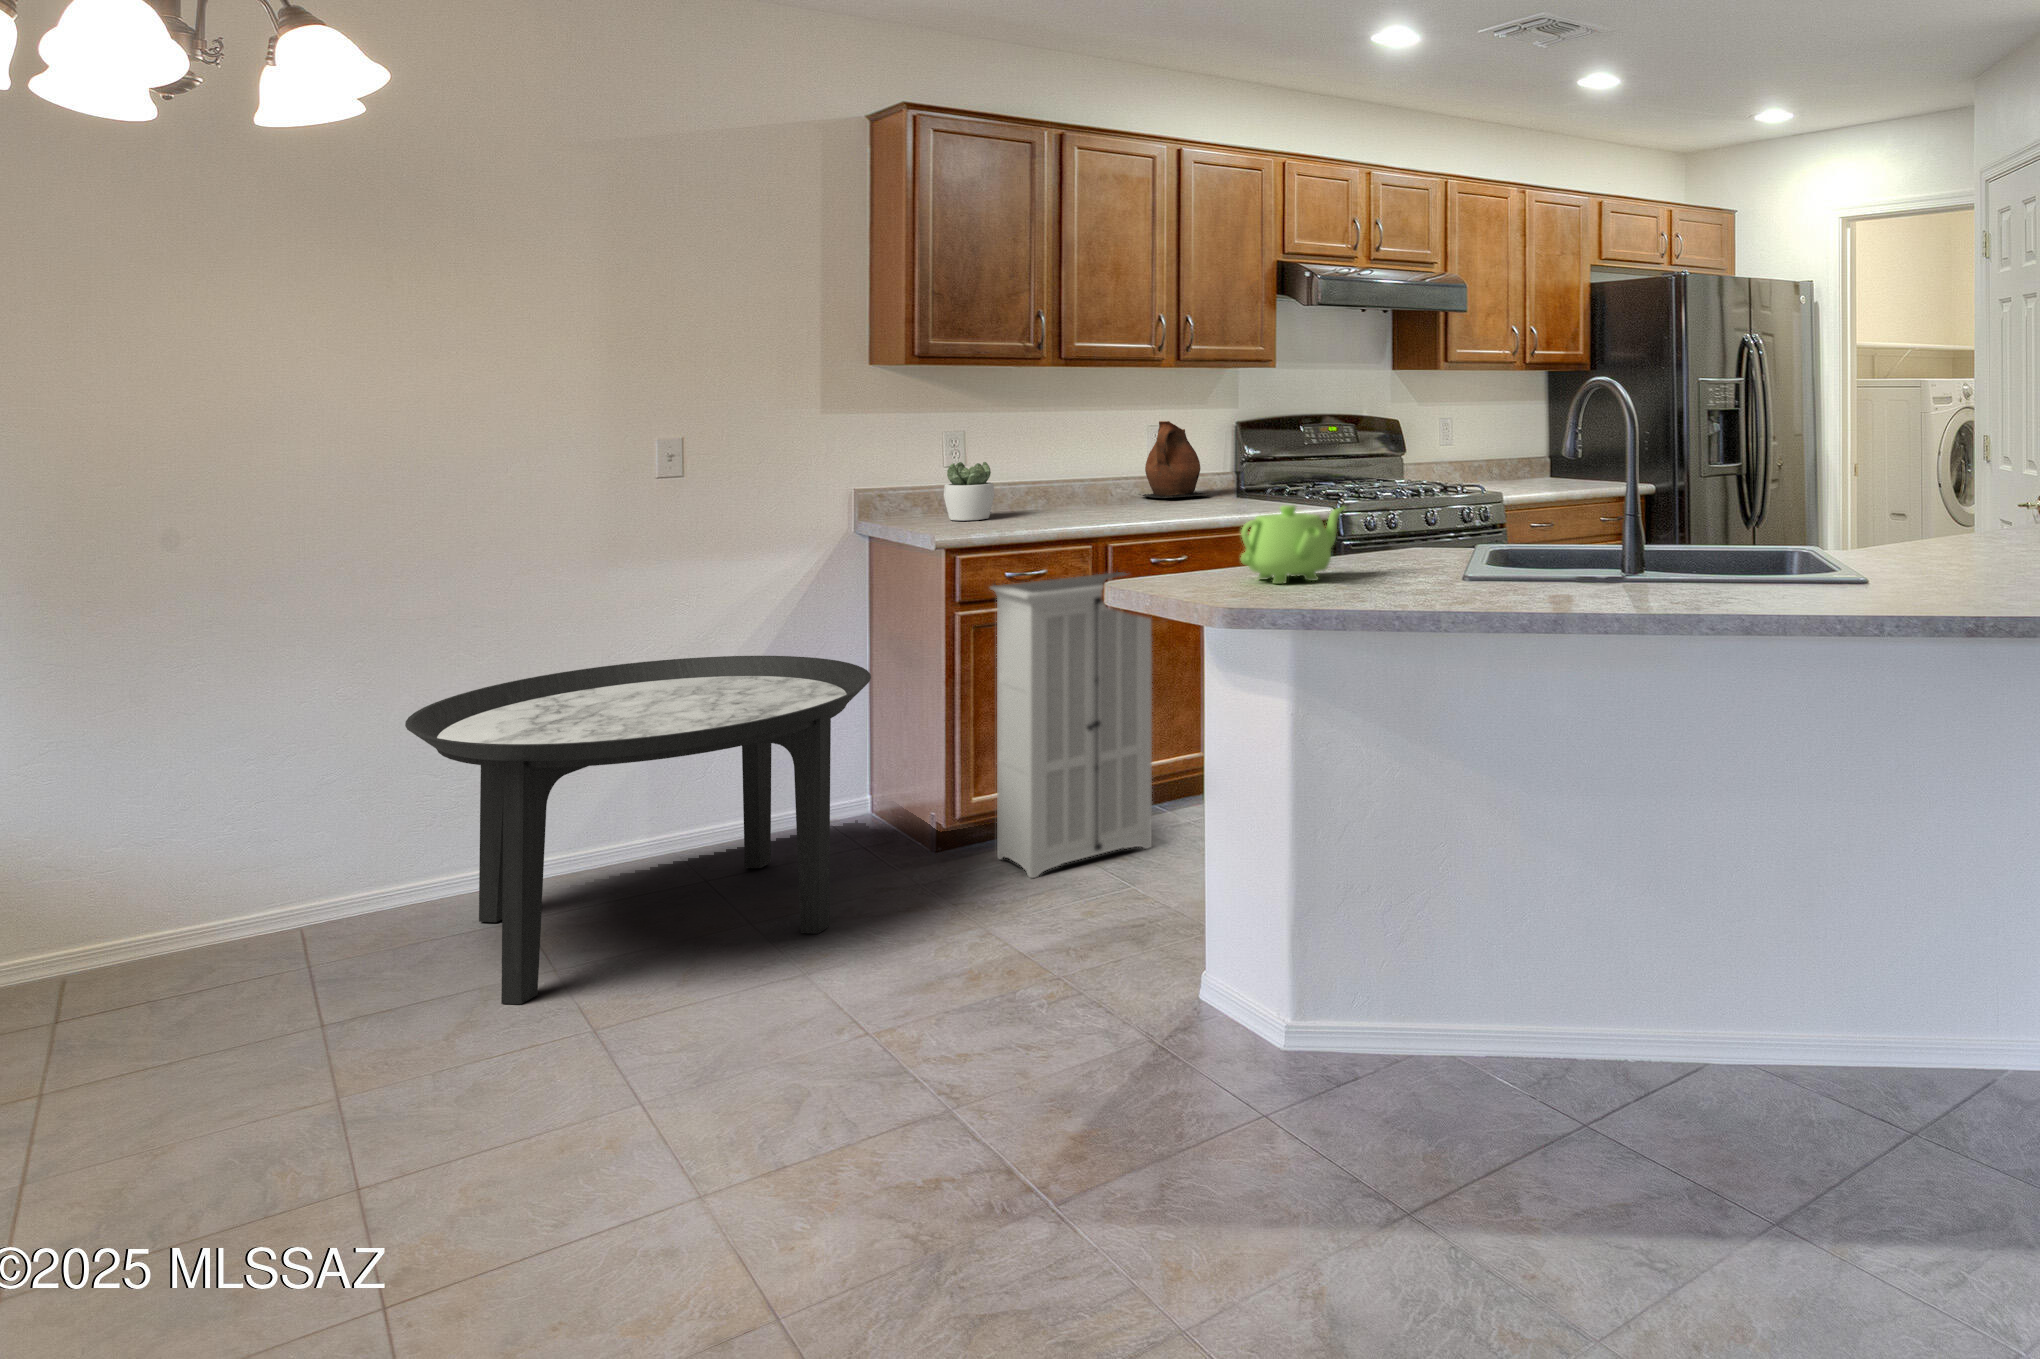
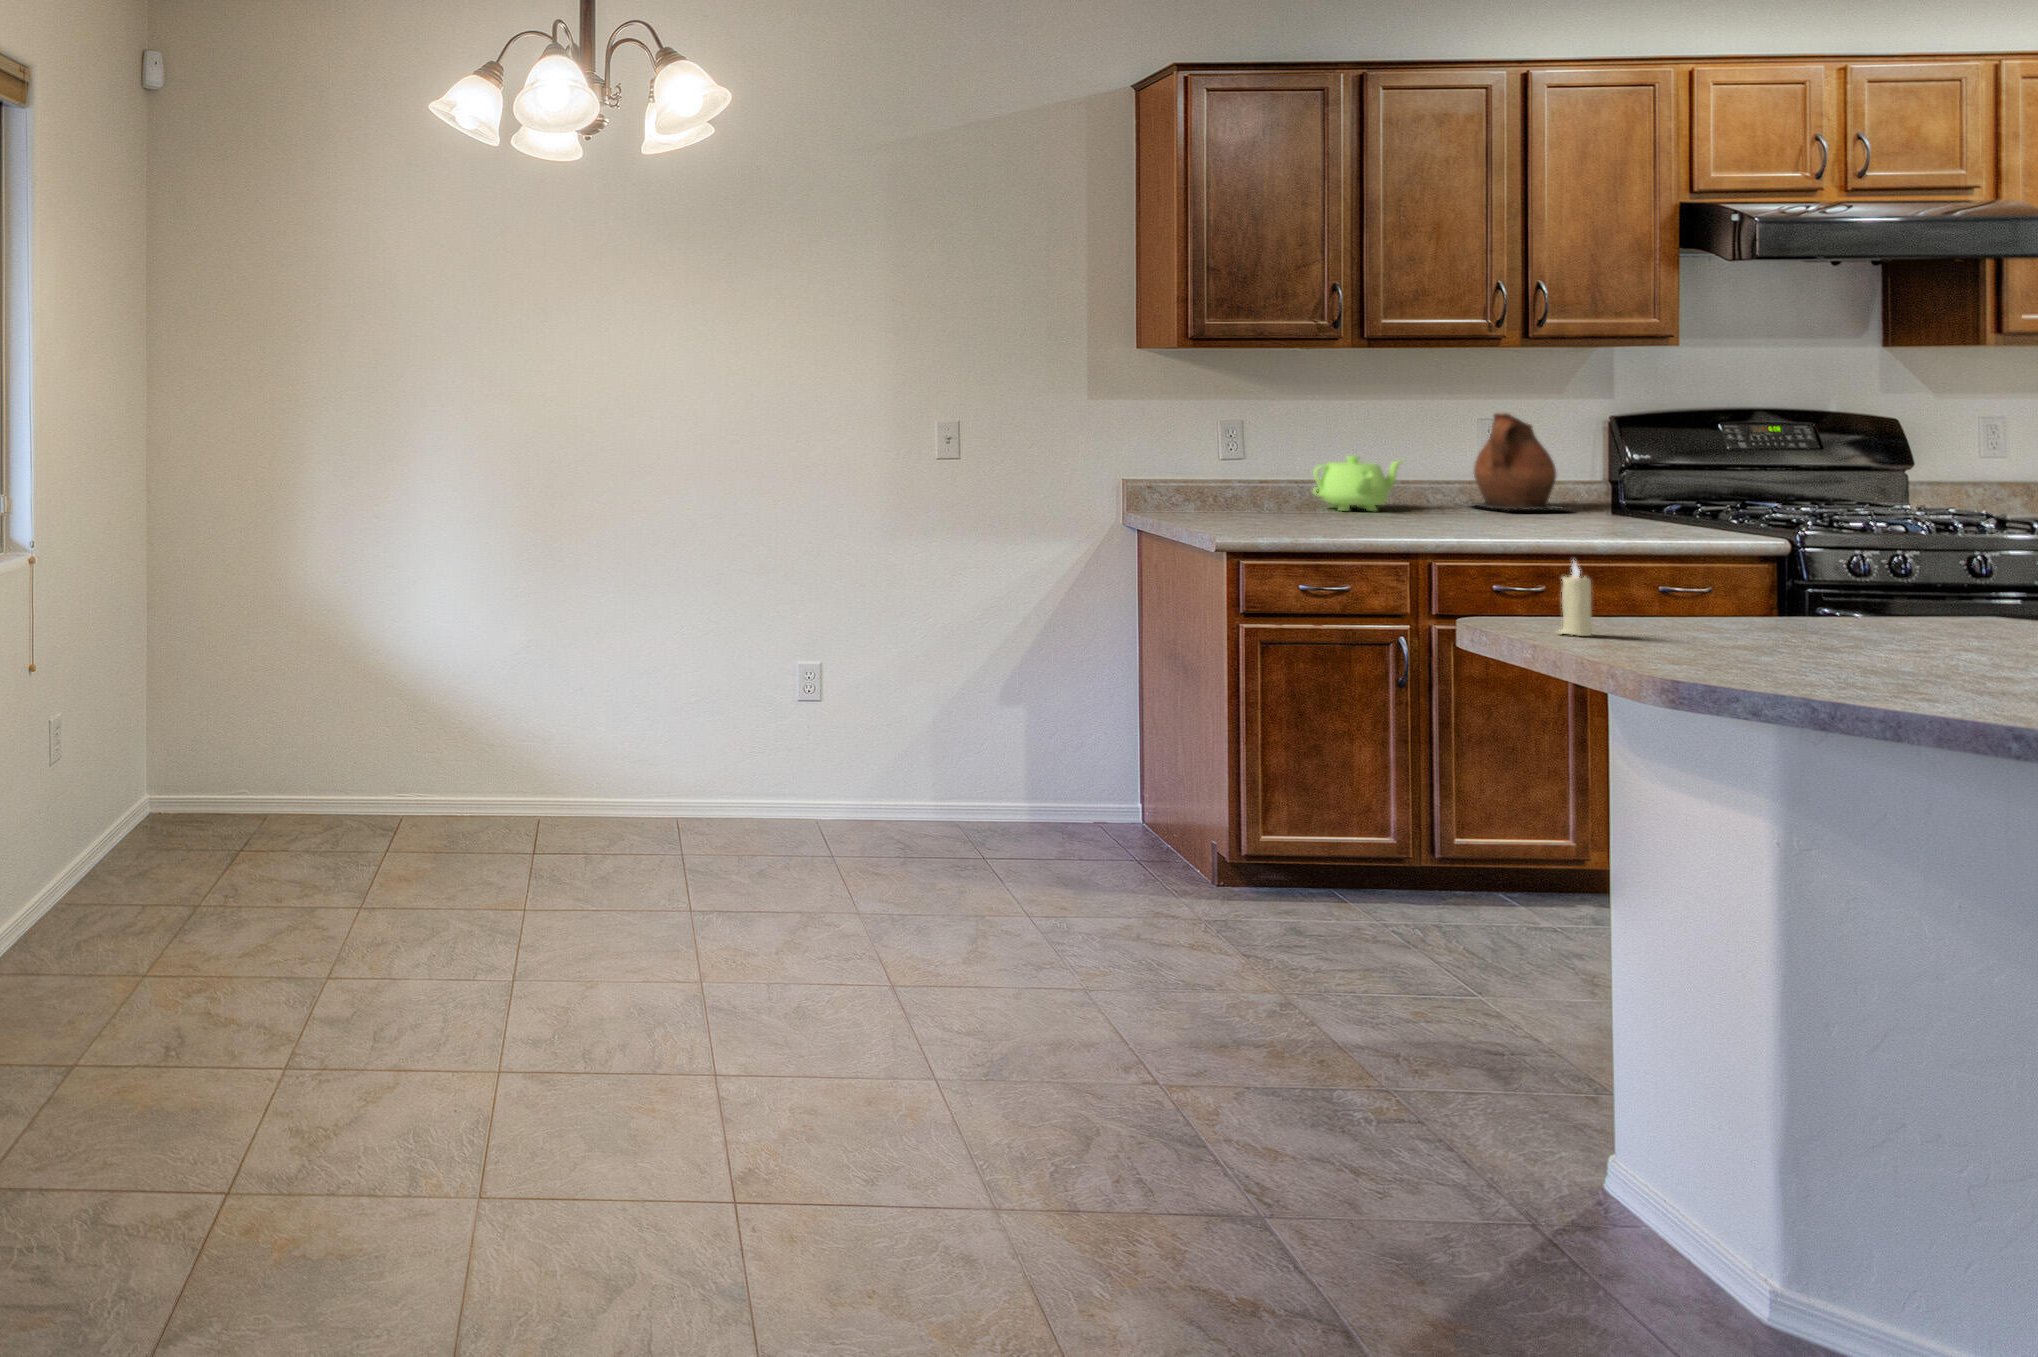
succulent plant: present [943,462,994,521] -> none [1218,454,1279,520]
teapot: present [1241,505,1344,584] -> present [1313,456,1402,511]
candle: none [1167,527,1190,583] -> present [1559,562,1592,636]
storage cabinet: present [990,571,1152,878] -> none [1279,592,1515,951]
round table: present [405,656,871,1004] -> none [749,629,1147,943]

